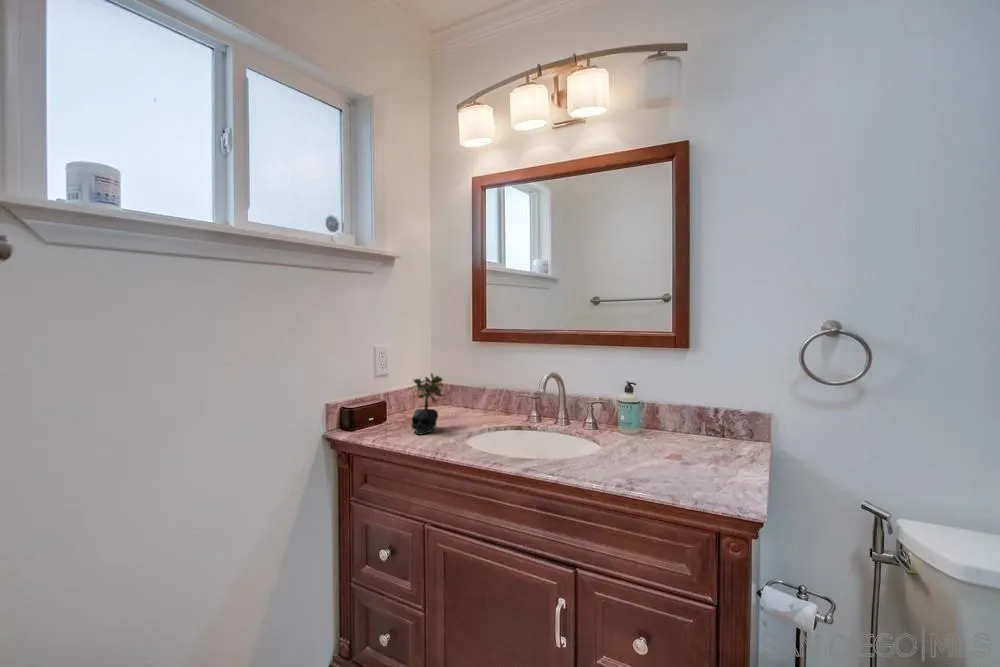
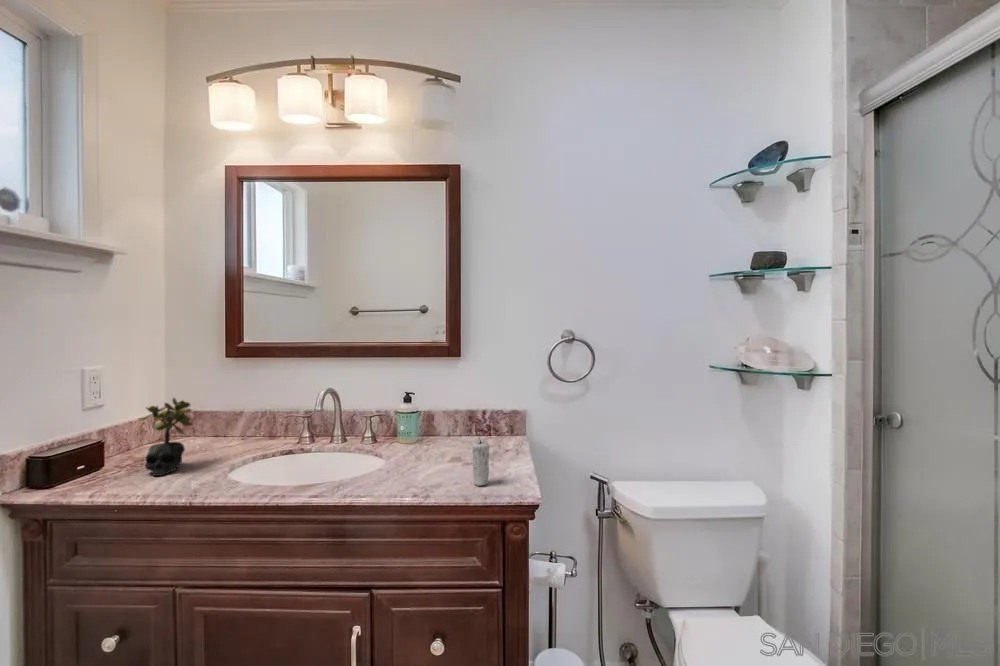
candle: none [685,430,706,487] -> present [472,438,489,486]

